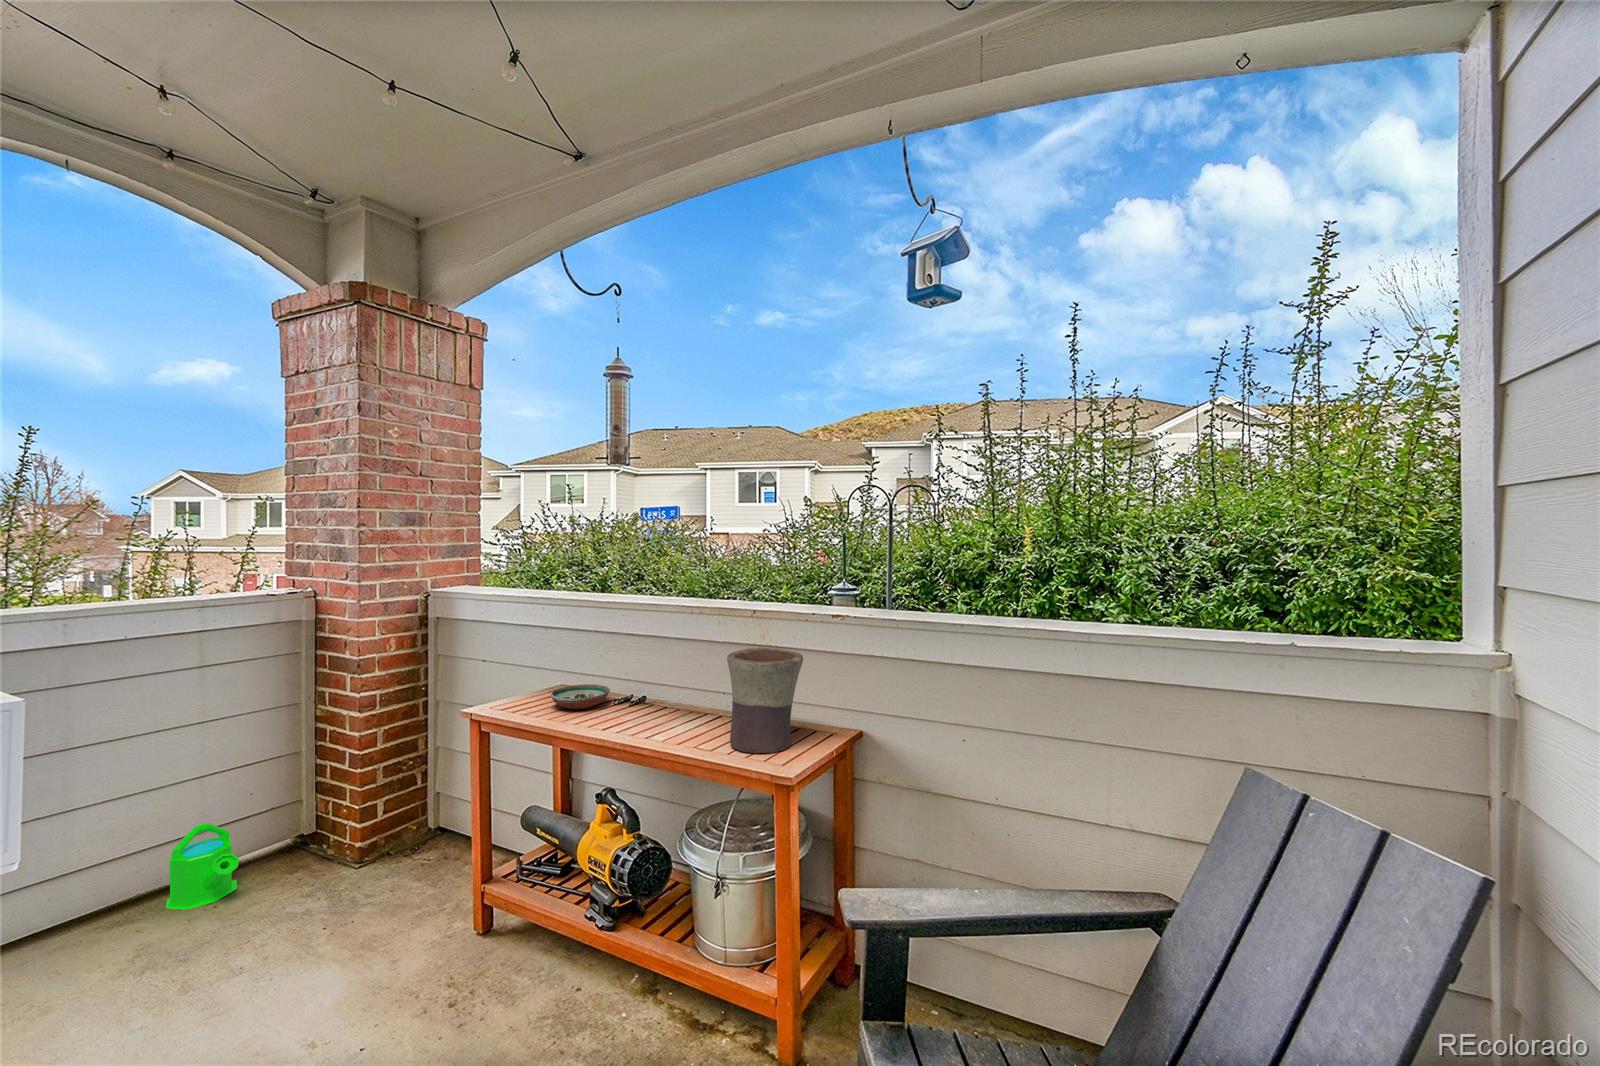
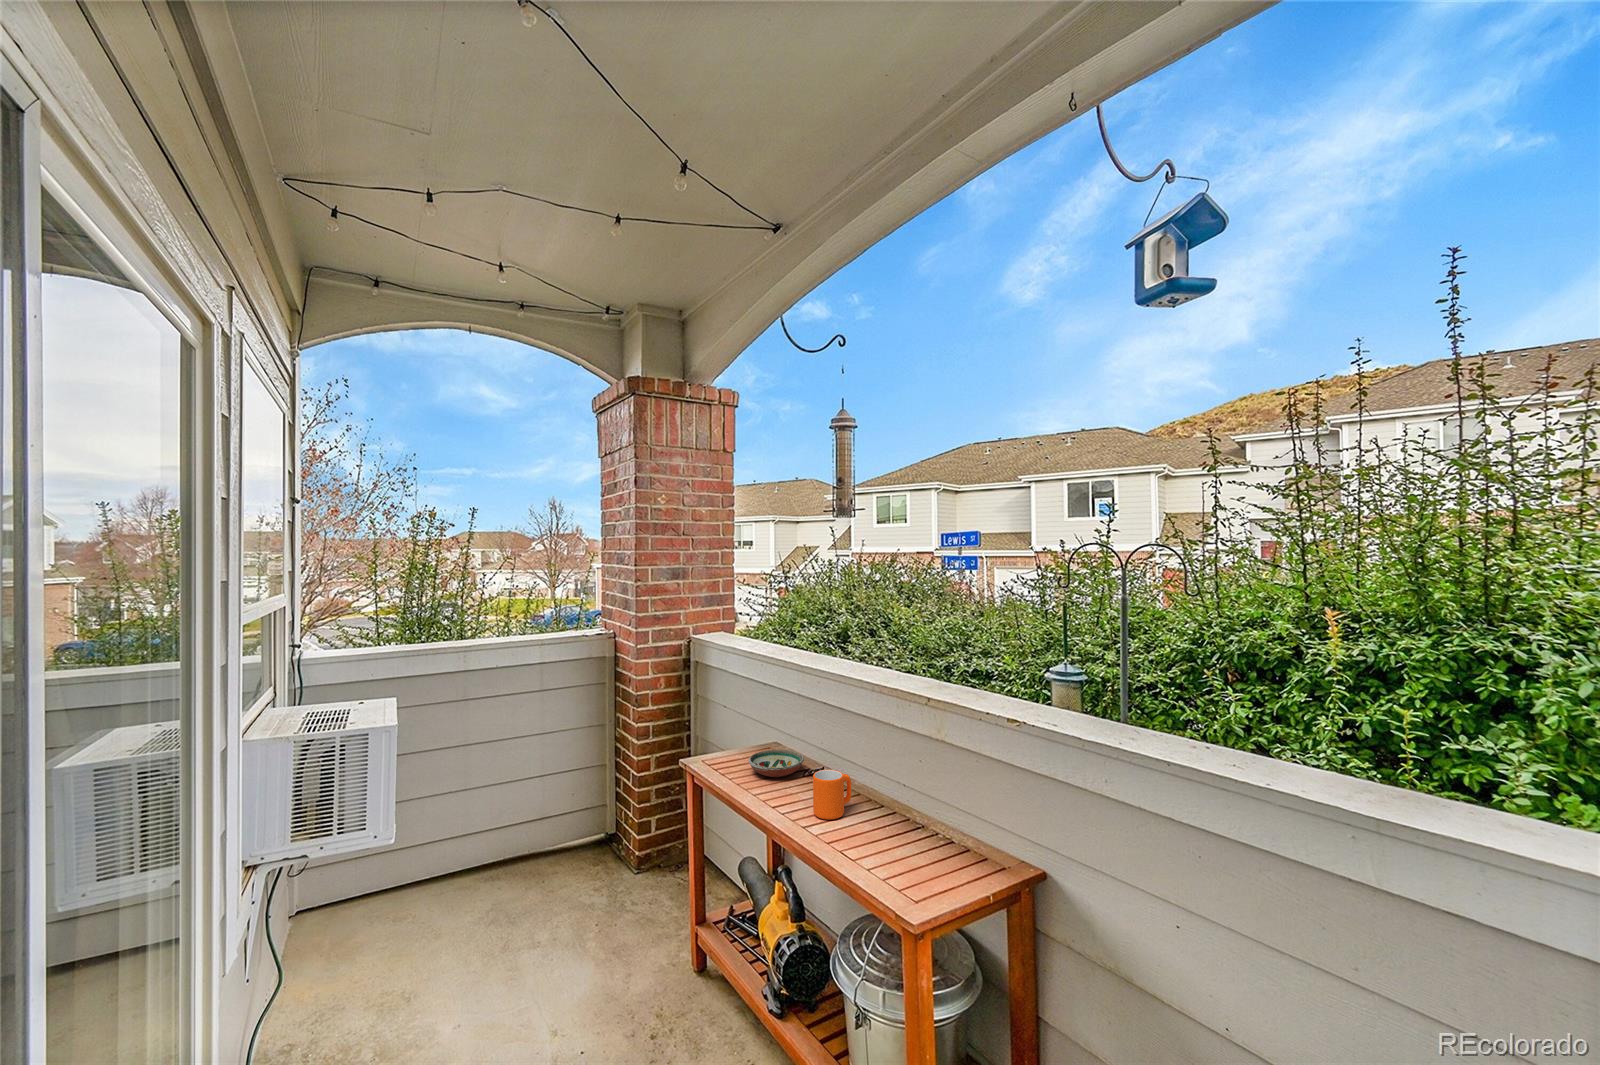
flower pot: present [727,648,803,753] -> none [871,750,955,880]
mug: none [646,685,678,729] -> present [813,770,851,819]
watering can: present [166,823,239,910] -> none [514,813,559,879]

